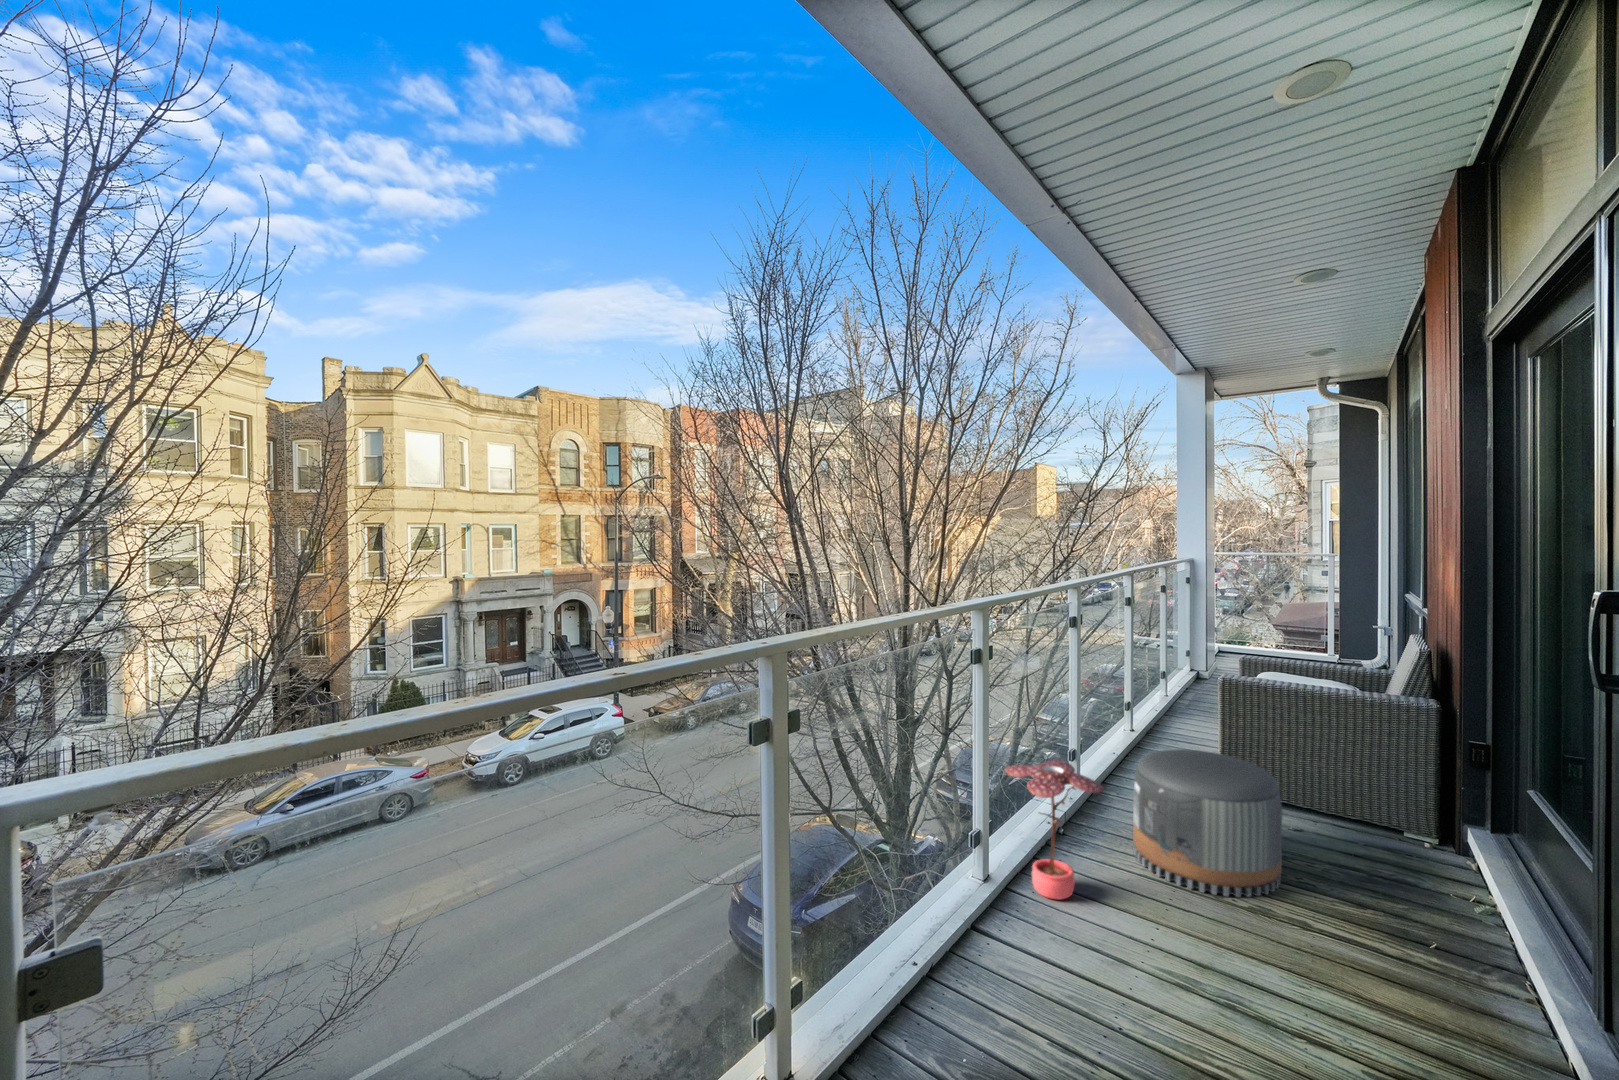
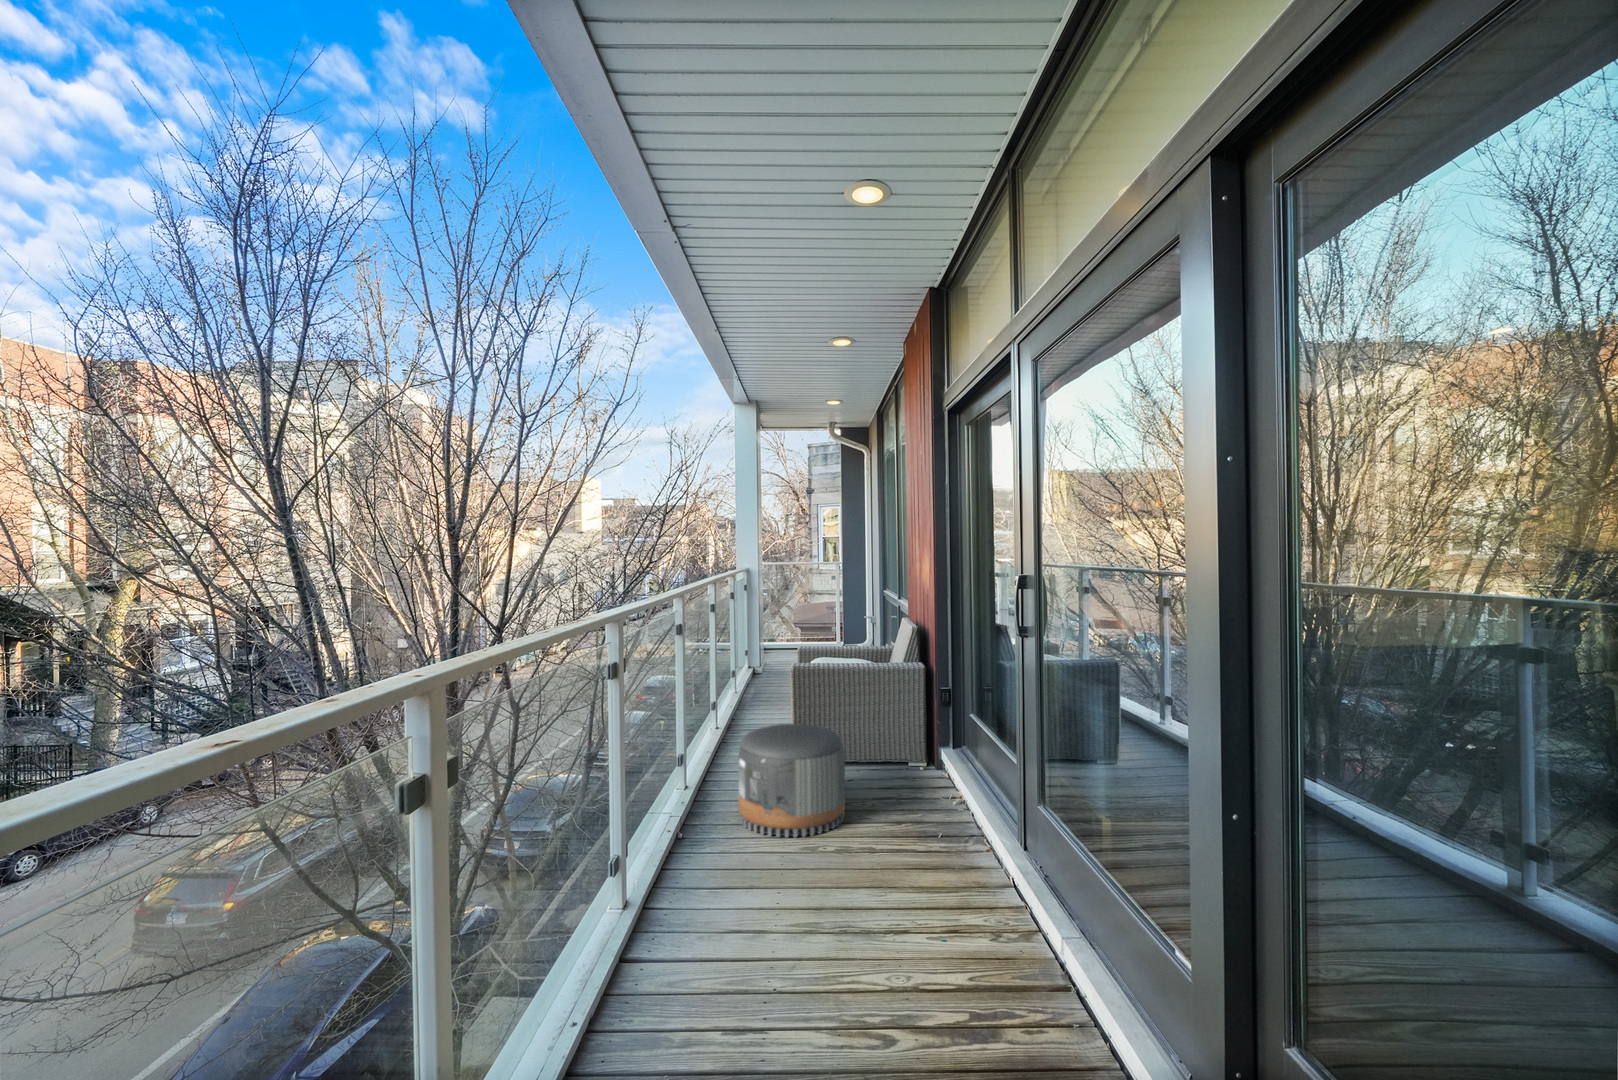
potted plant: present [1005,760,1104,899] -> none [638,750,727,876]

